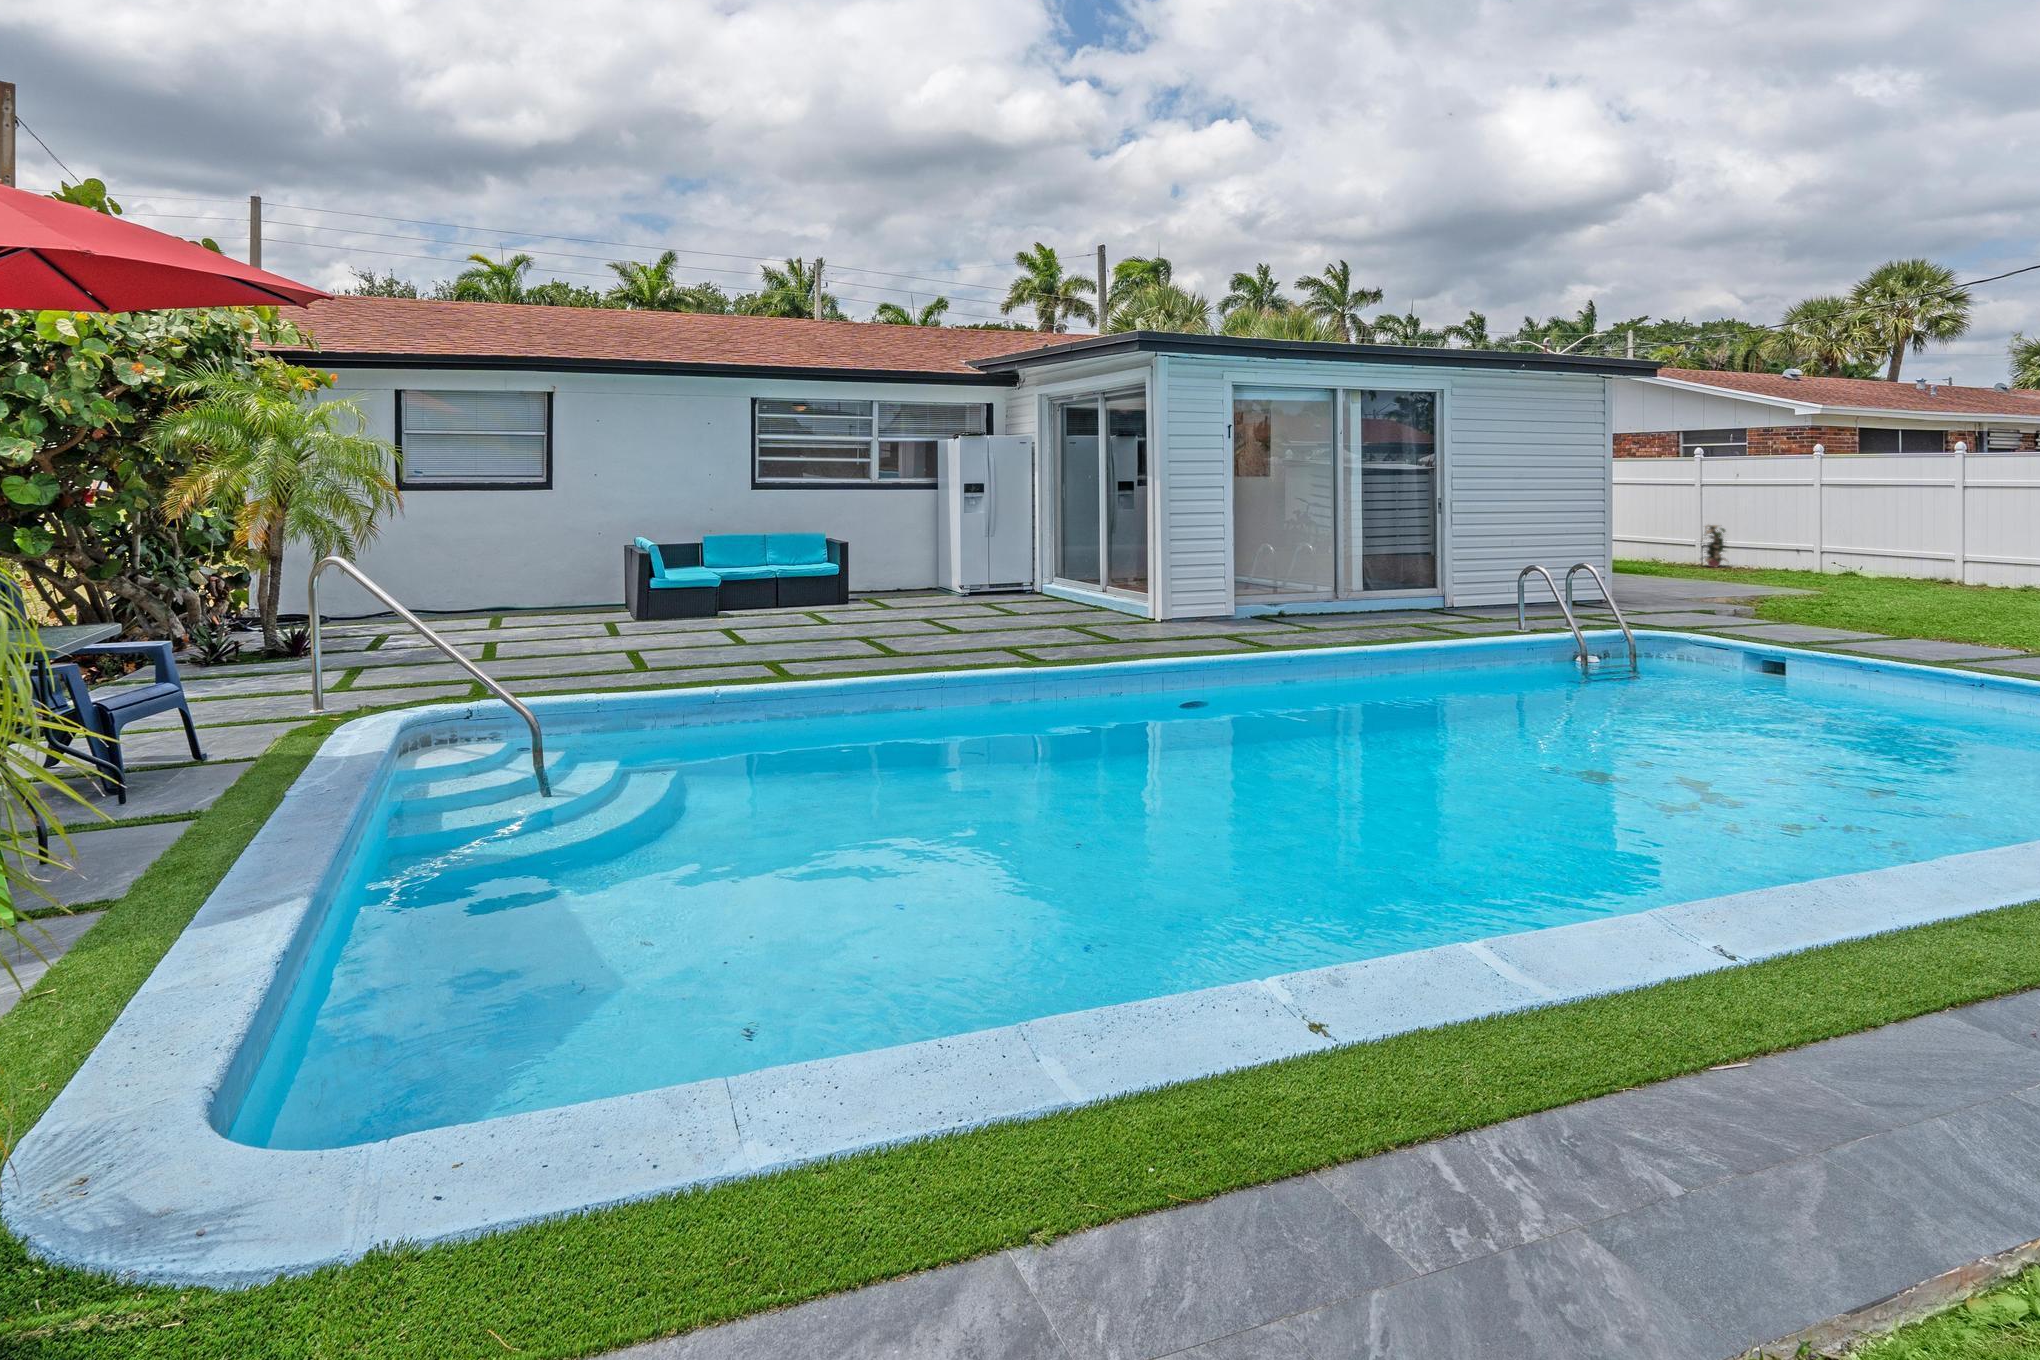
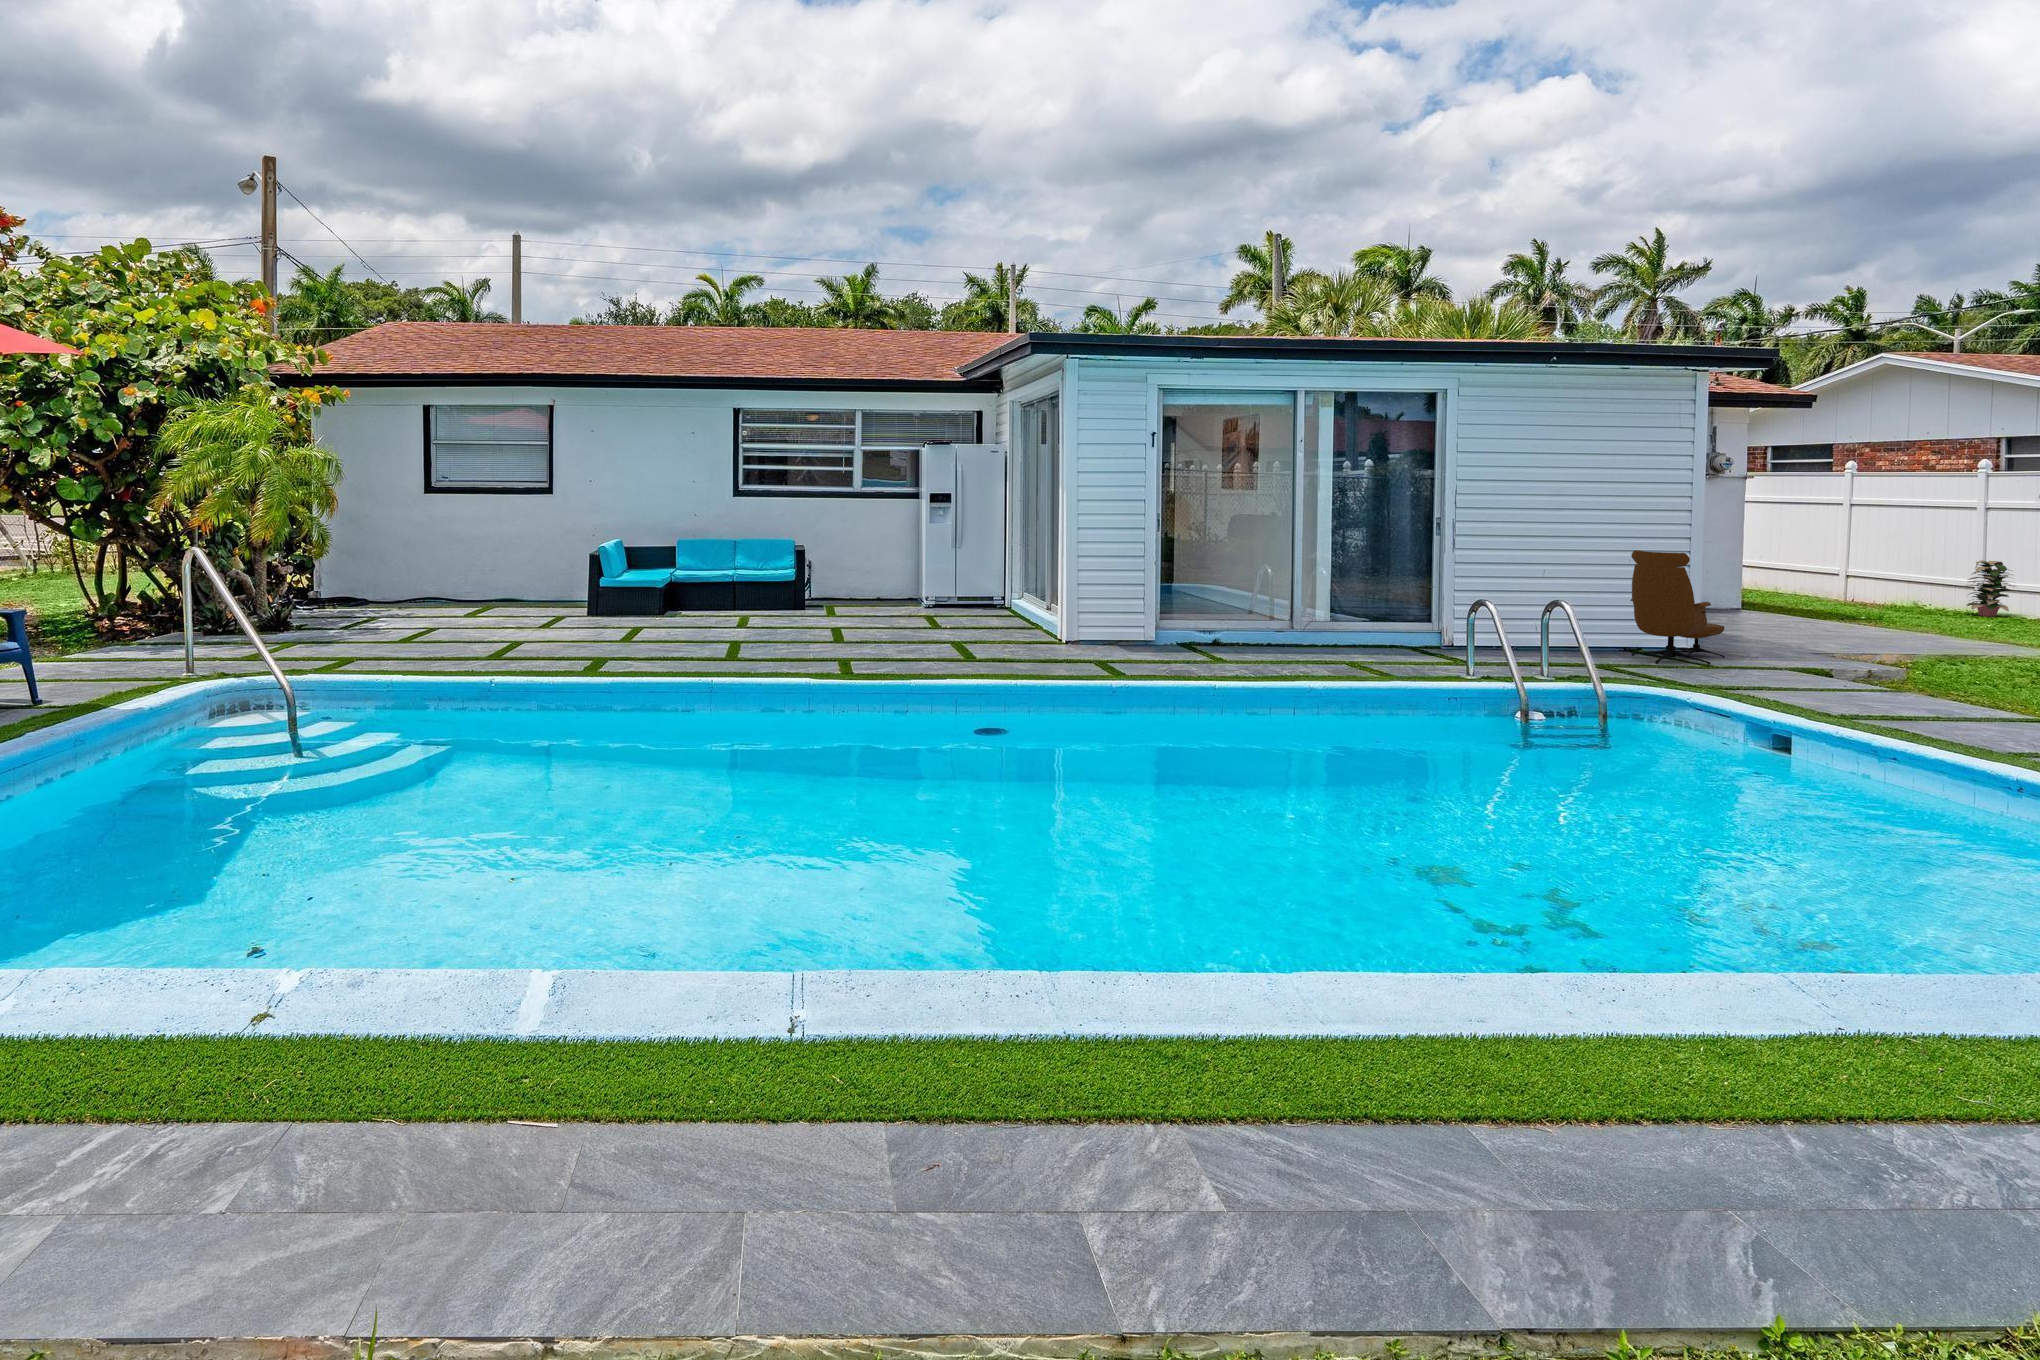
lounge chair: none [1581,521,1643,612] -> present [1630,550,1725,665]

